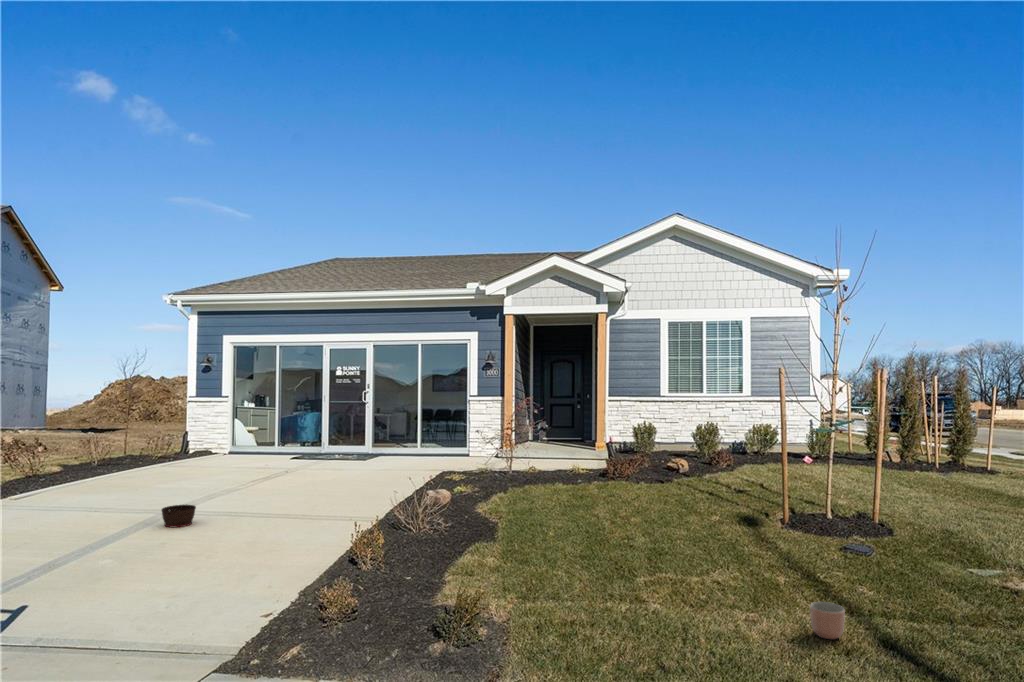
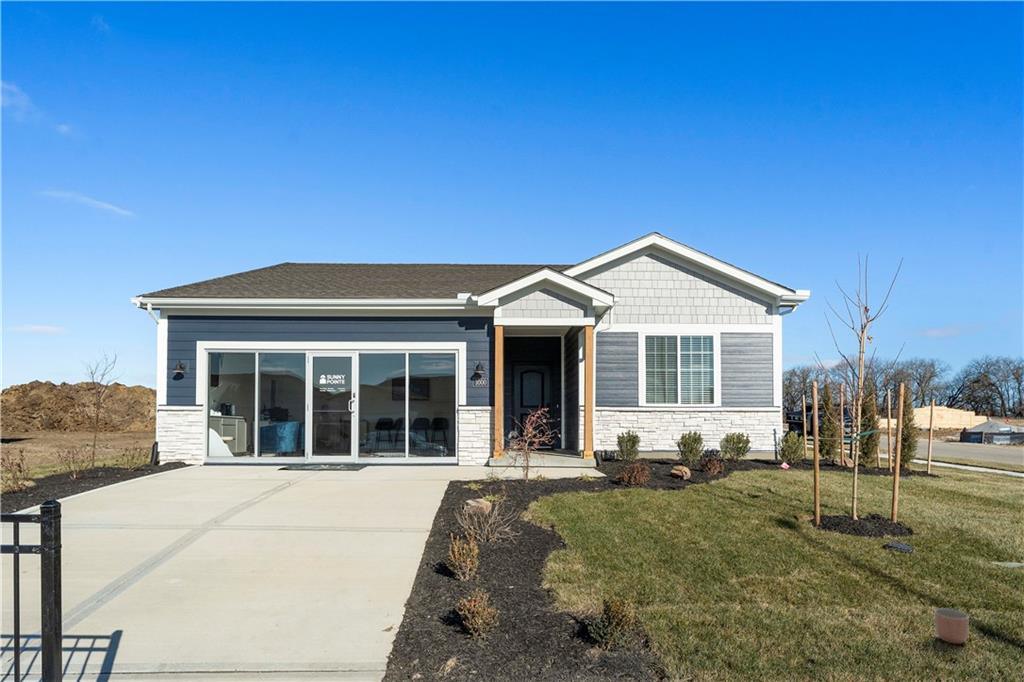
basket: present [162,505,196,528] -> none [203,524,239,549]

